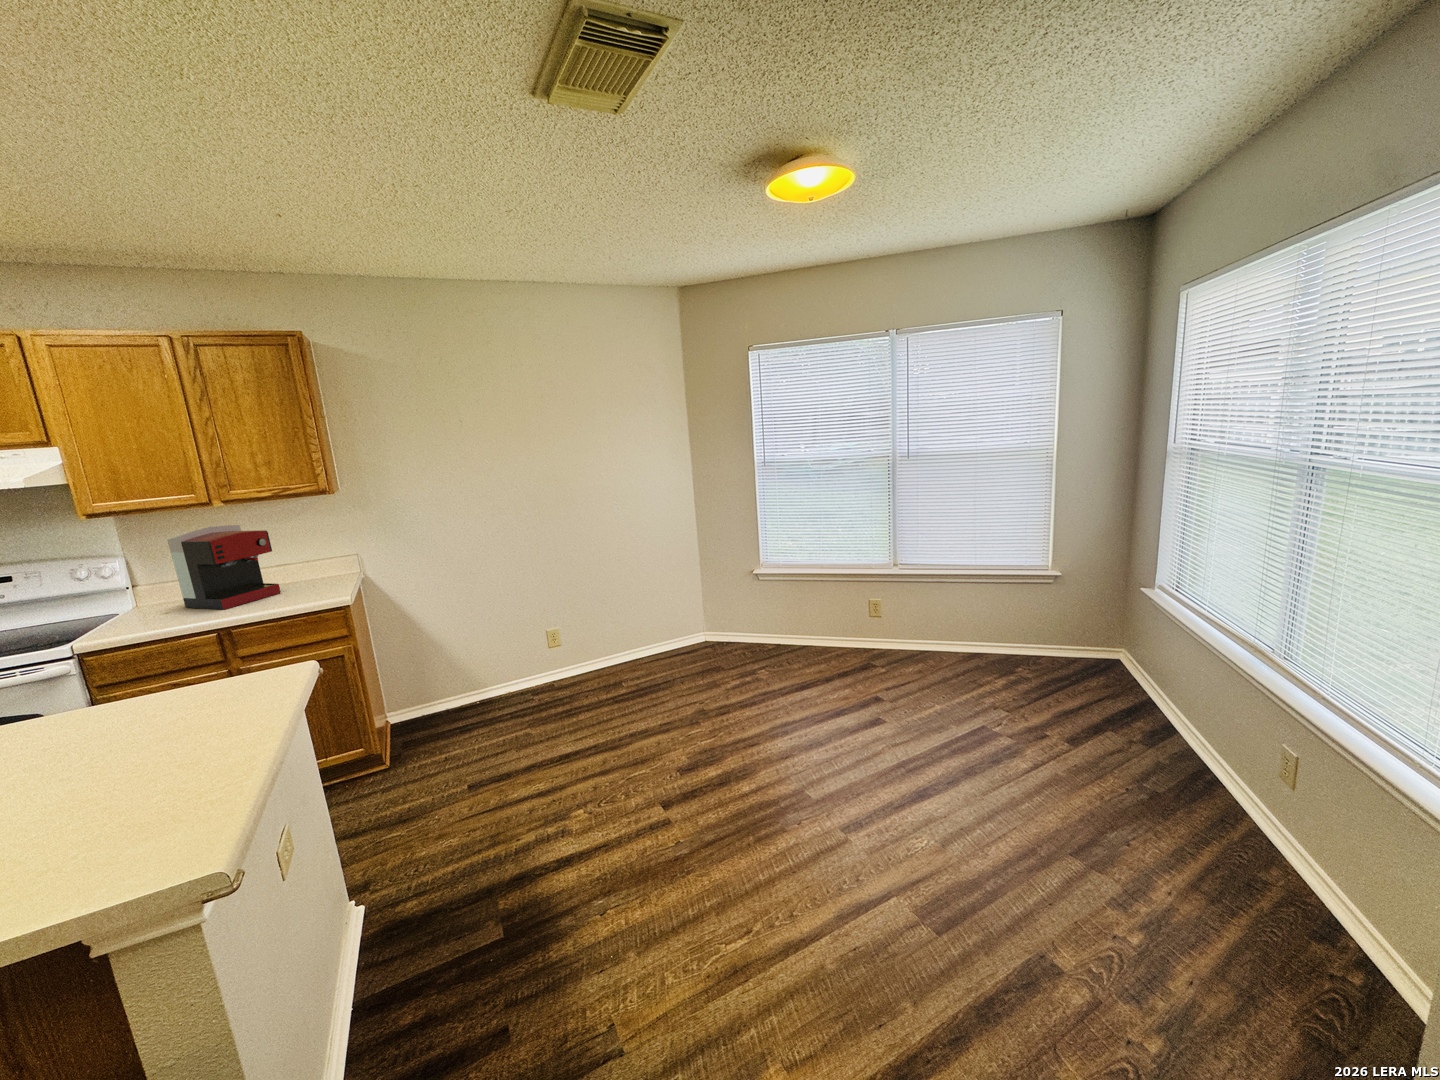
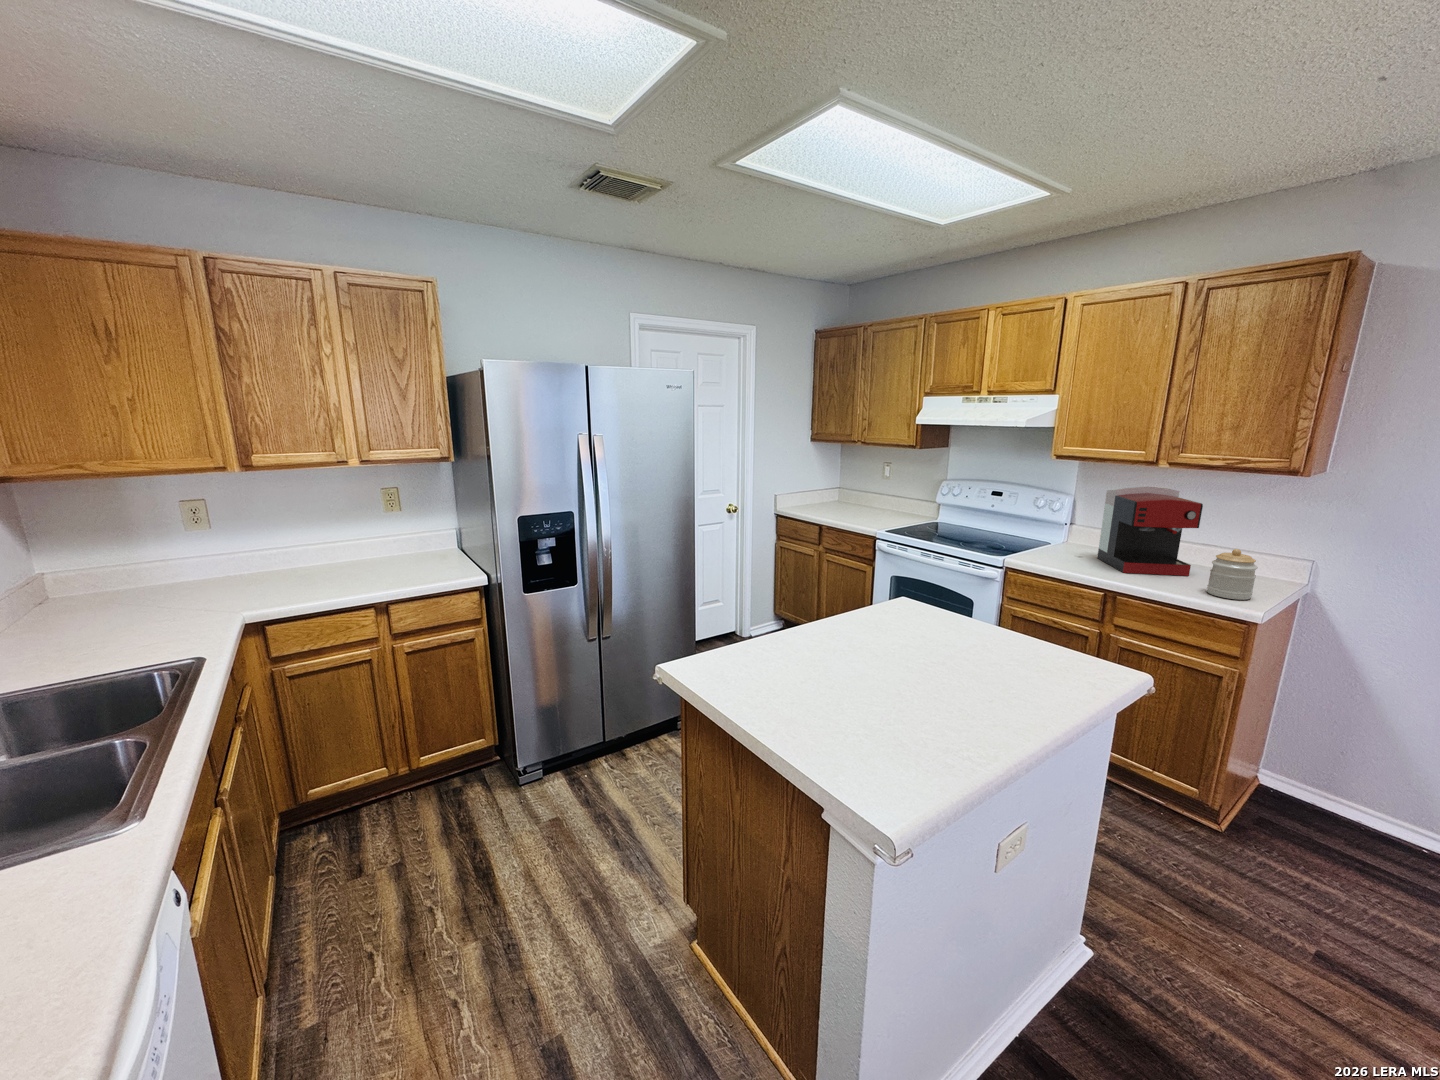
jar: none [298,557,336,598] -> present [1207,549,1258,600]

